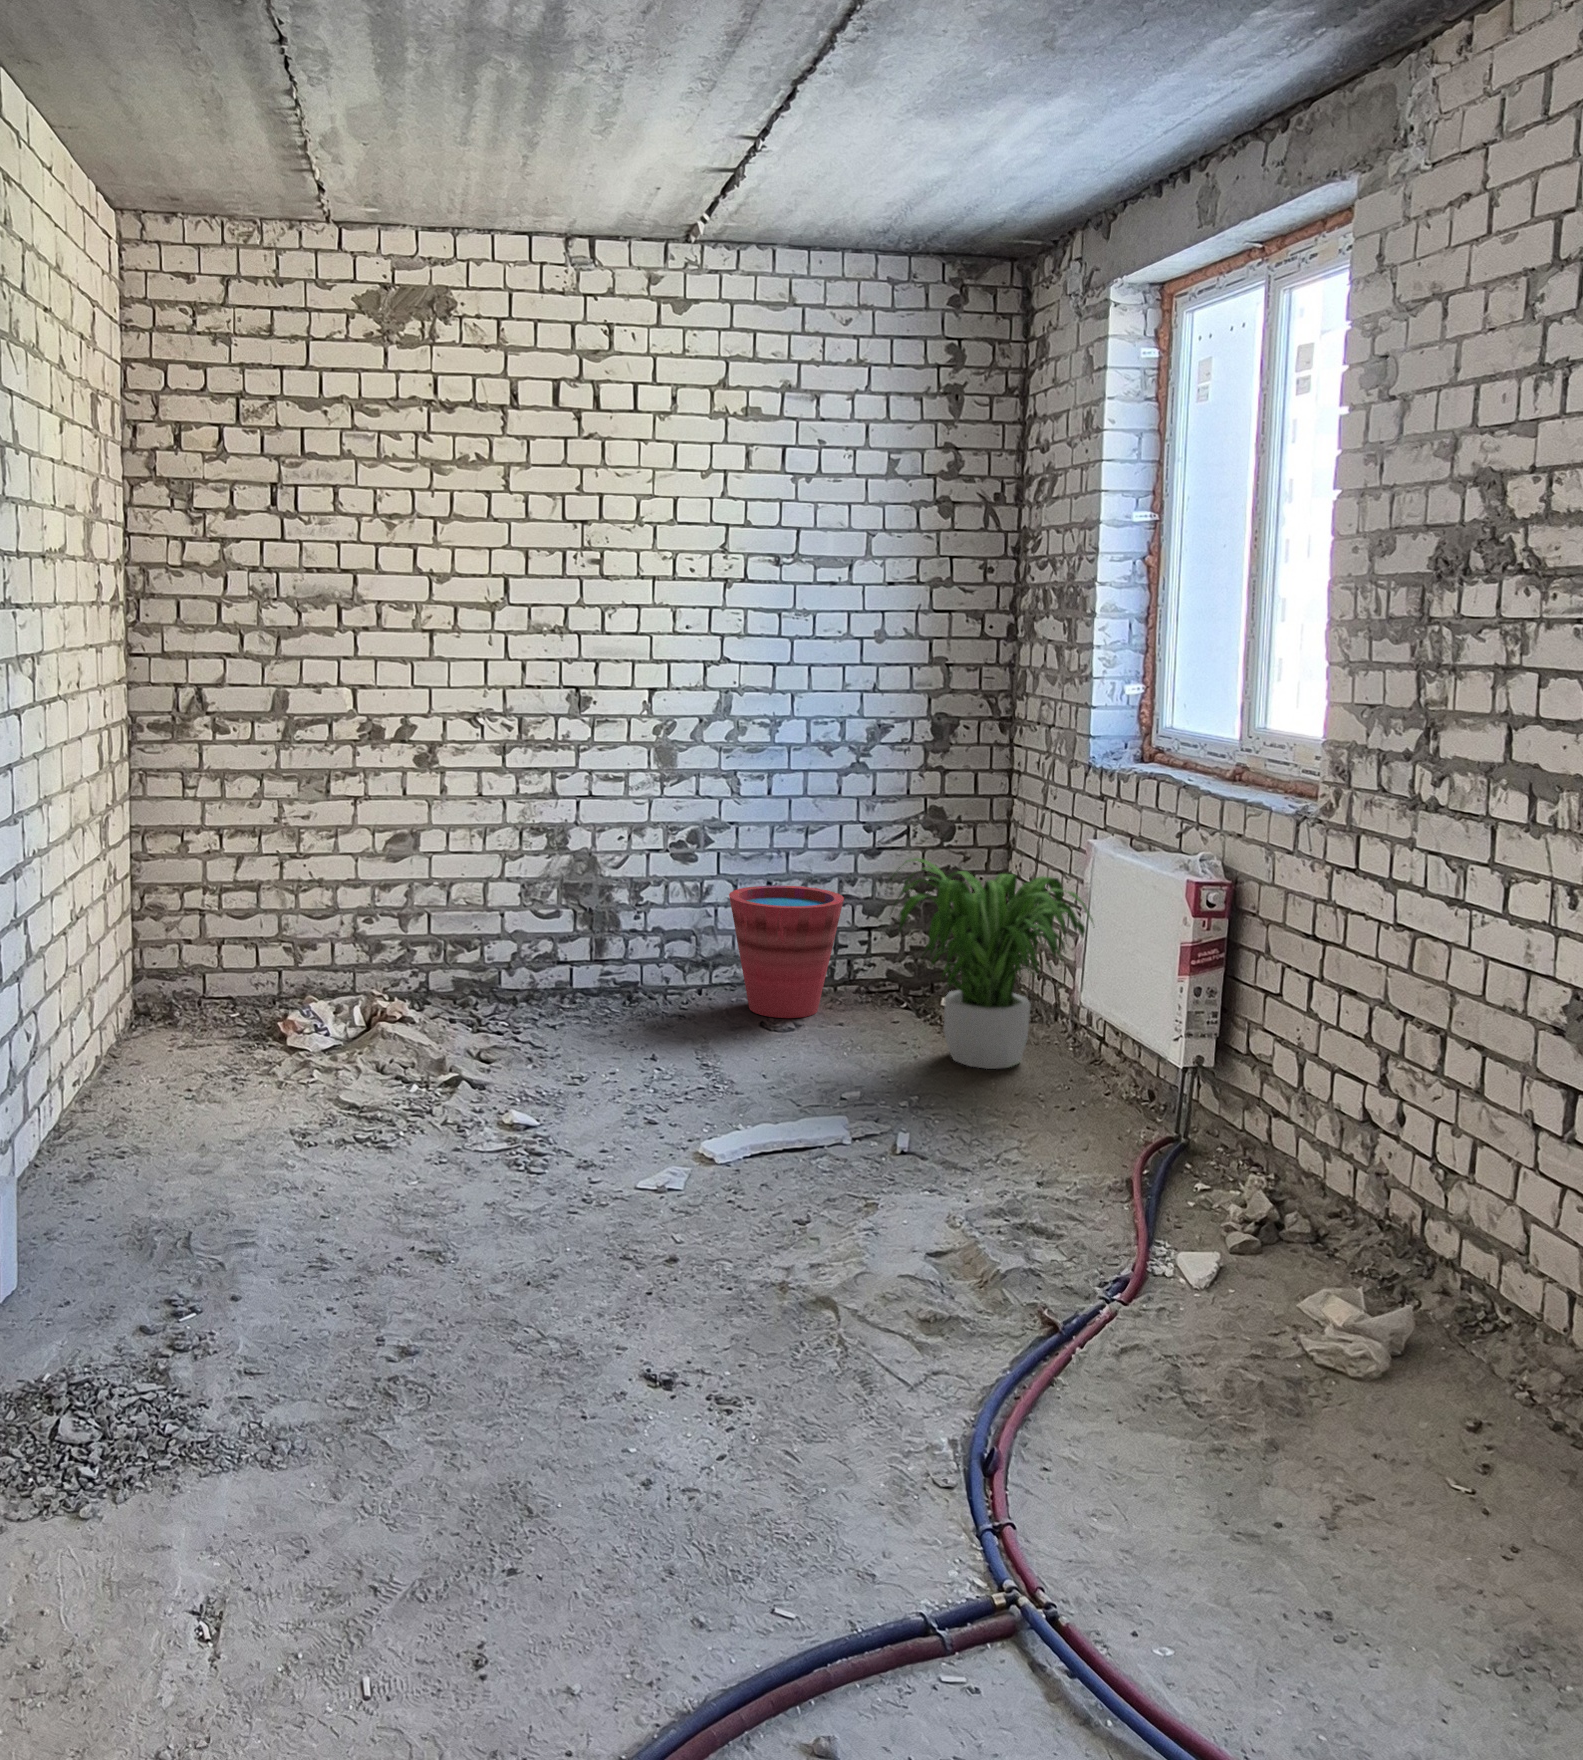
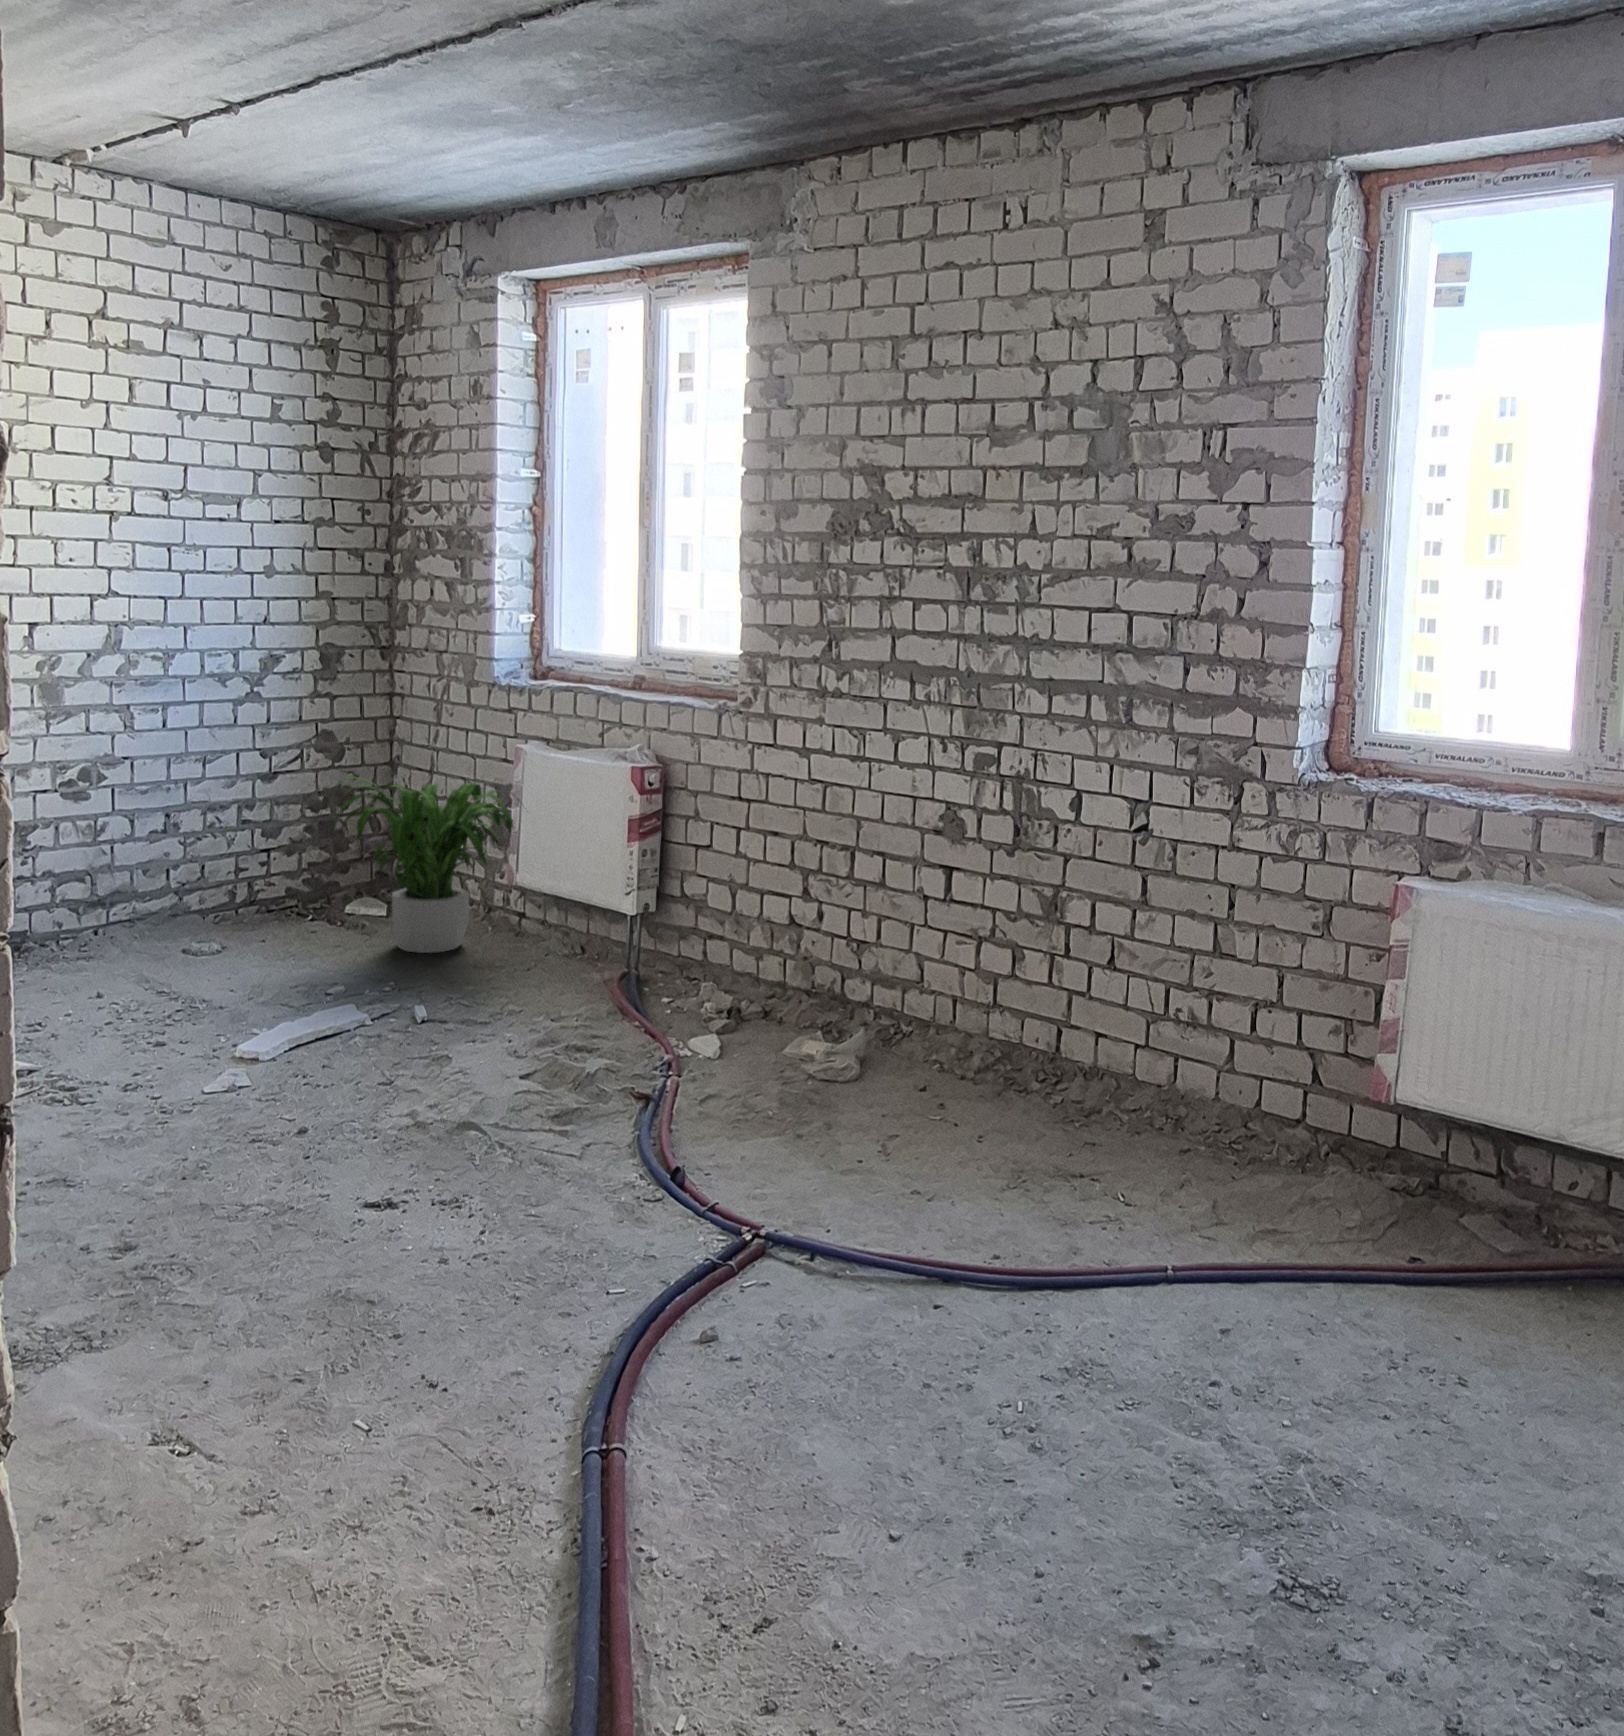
bucket: present [729,886,844,1018] -> none [141,817,264,944]

